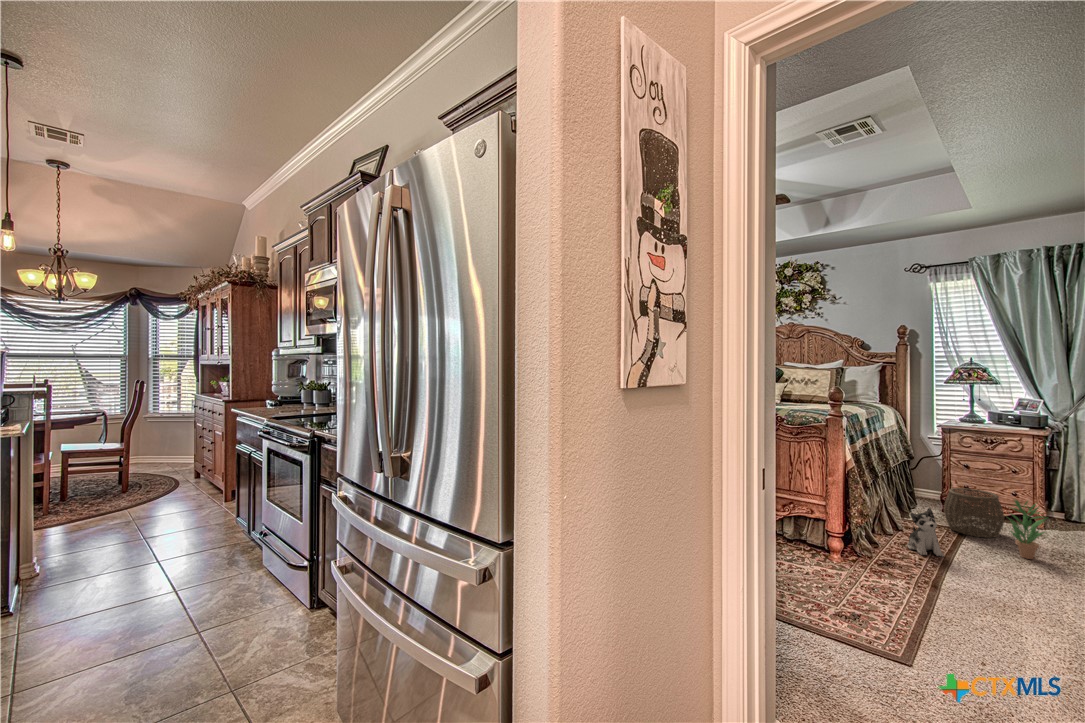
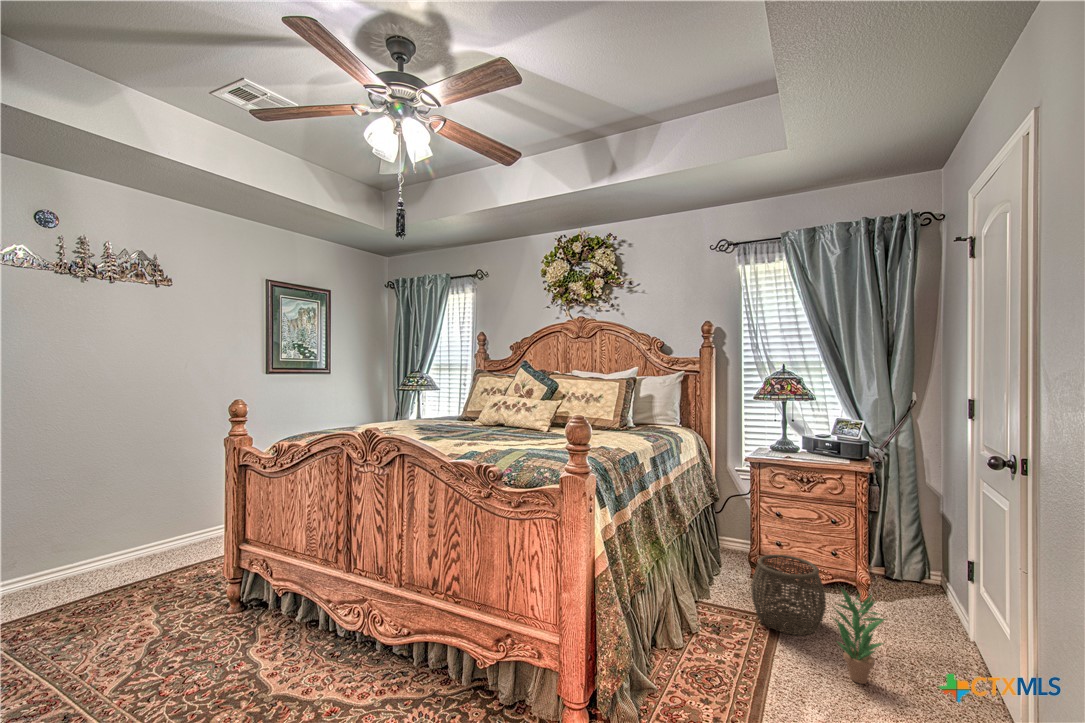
plush toy: present [907,508,944,557] -> none [697,617,747,701]

